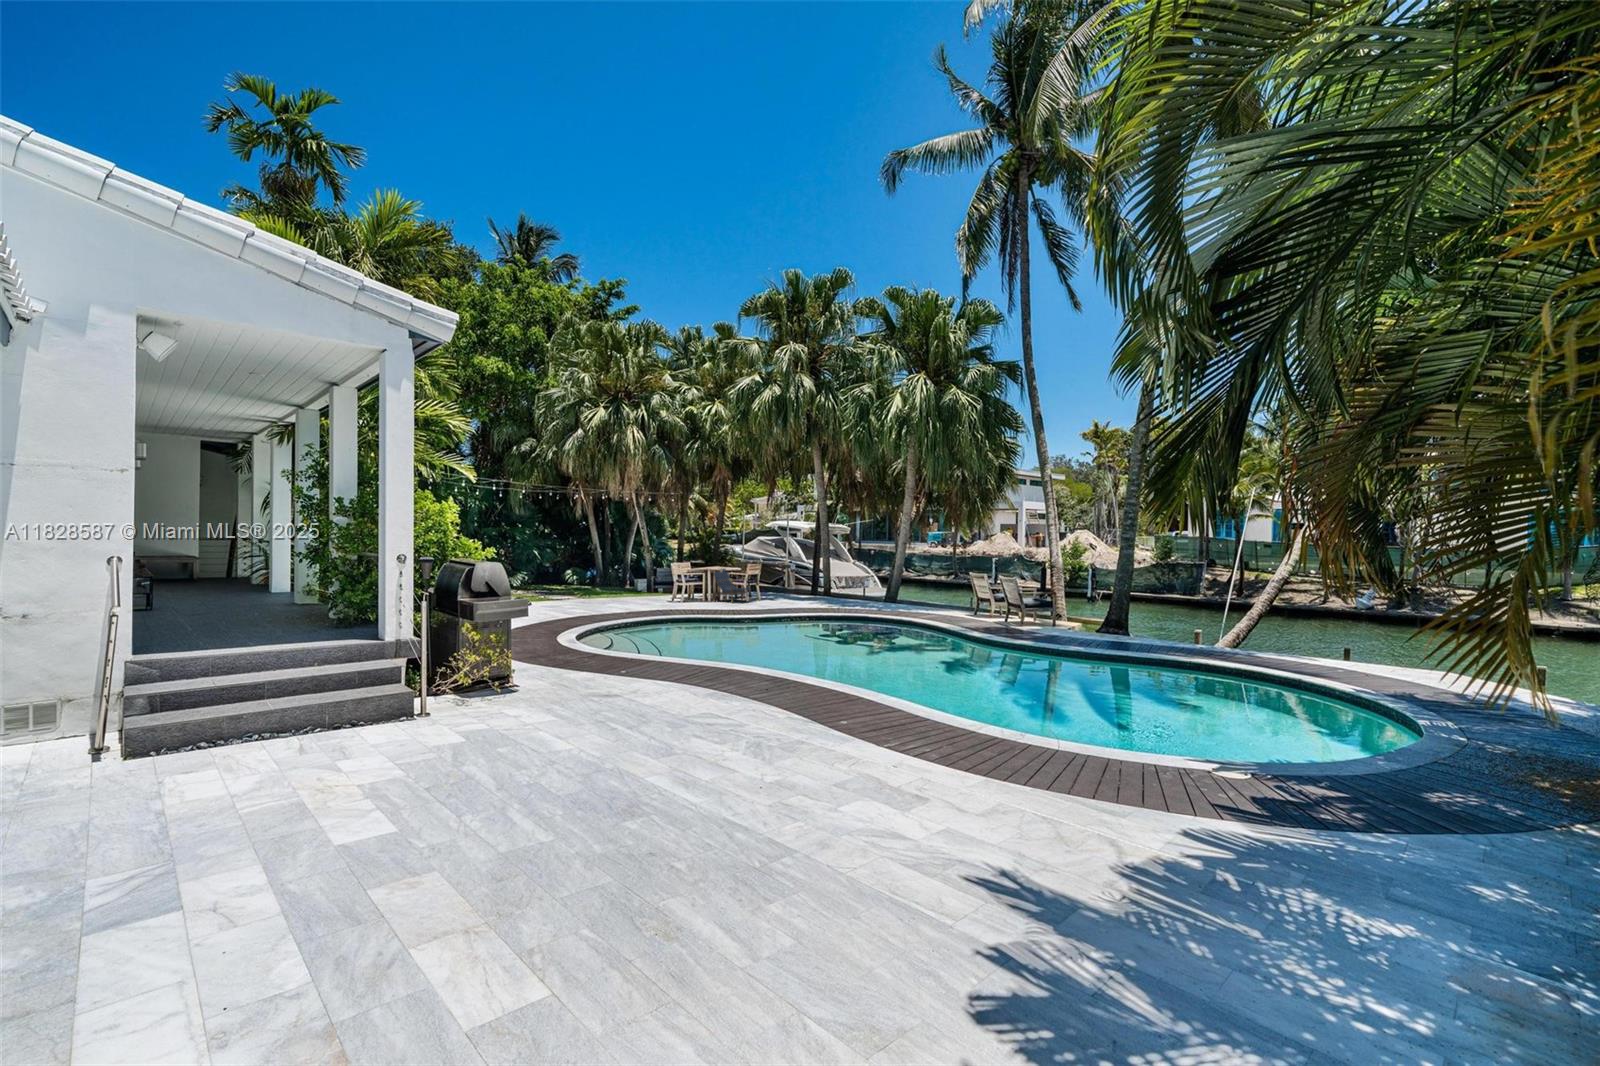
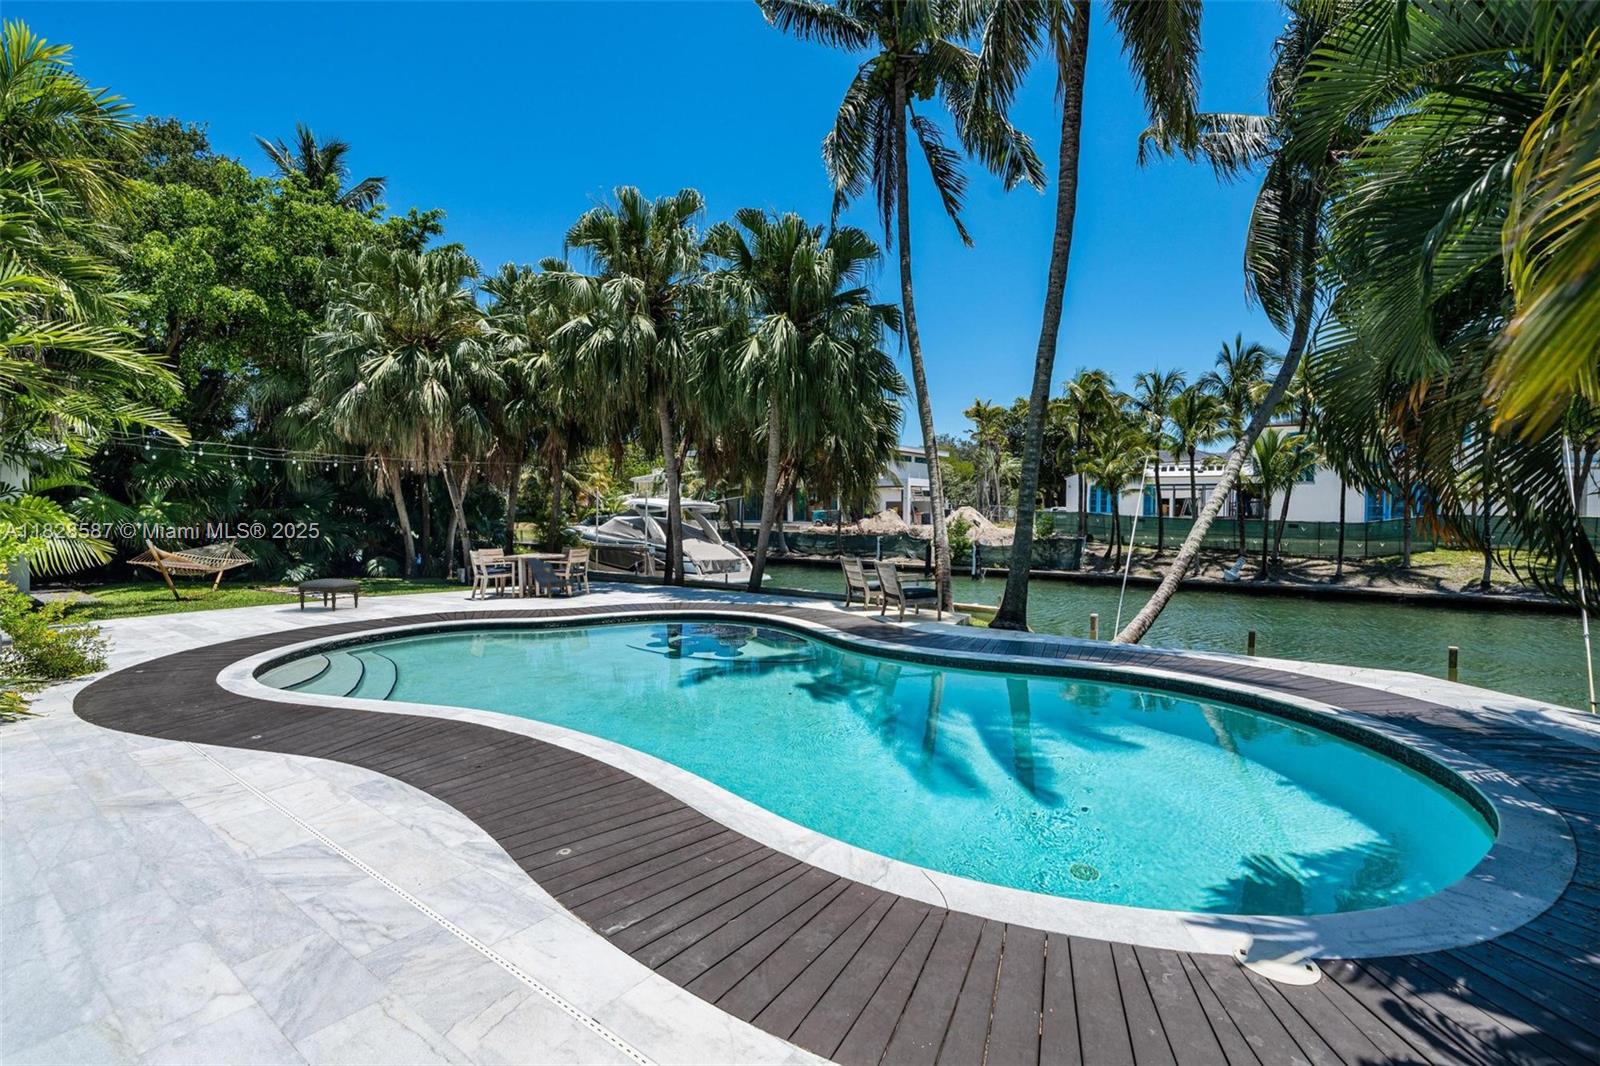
ottoman: none [563,583,602,606] -> present [299,579,359,611]

